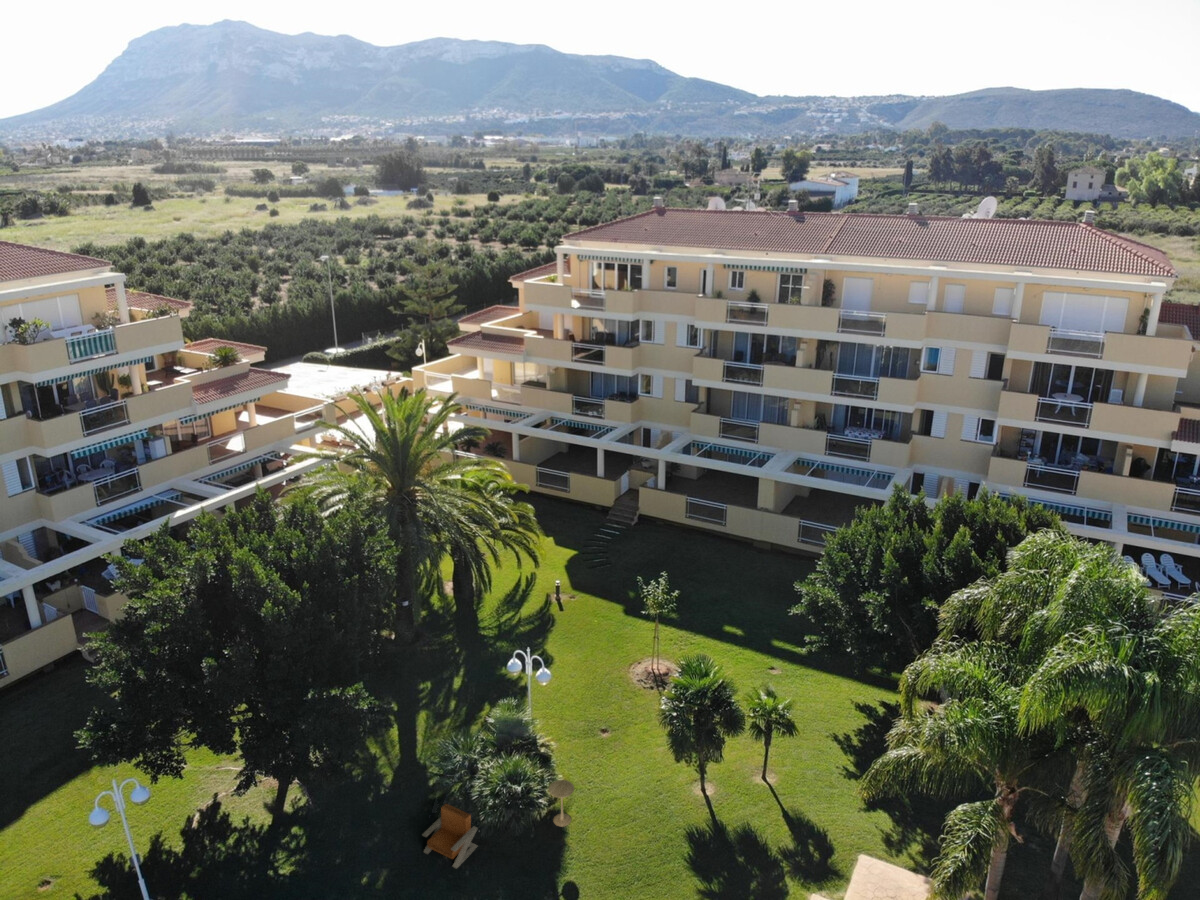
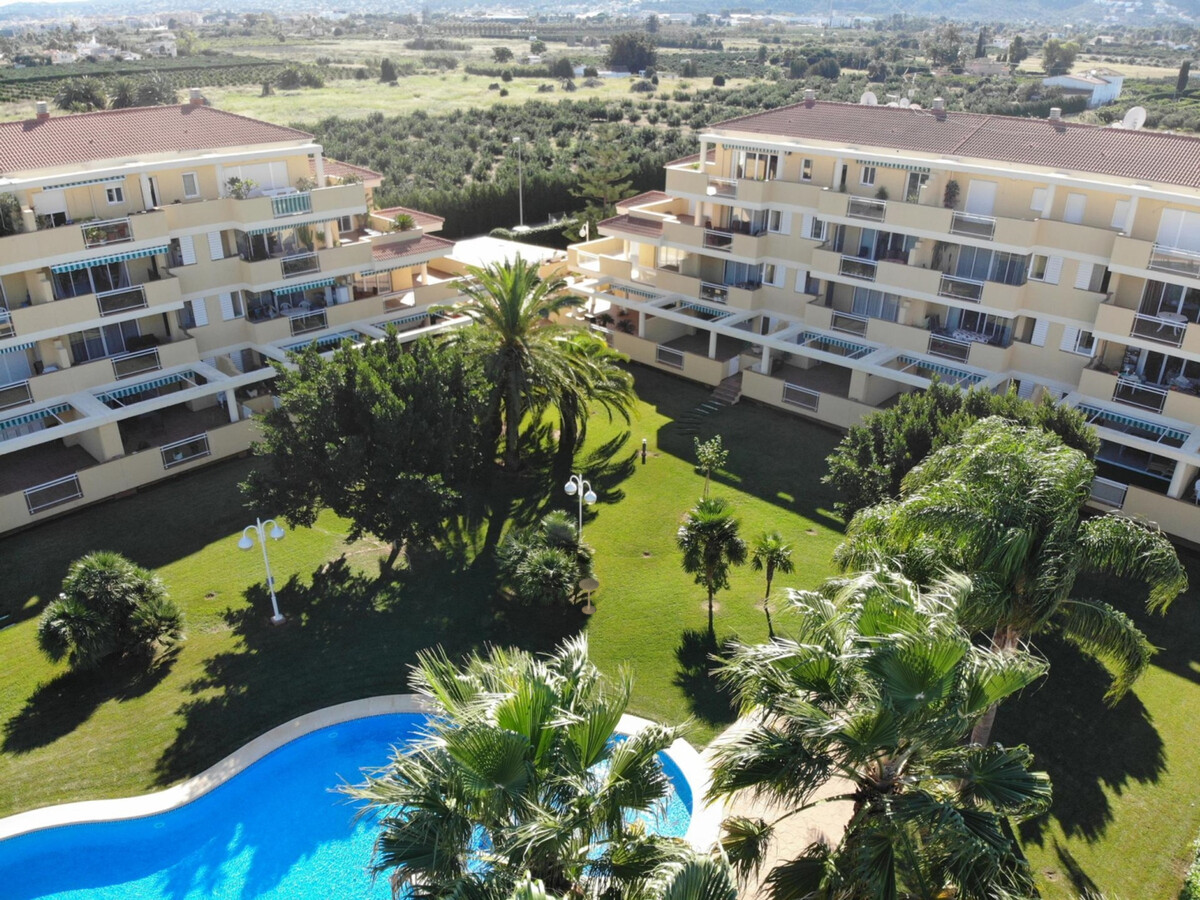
lounge chair: present [422,804,477,868] -> none [478,580,520,626]

